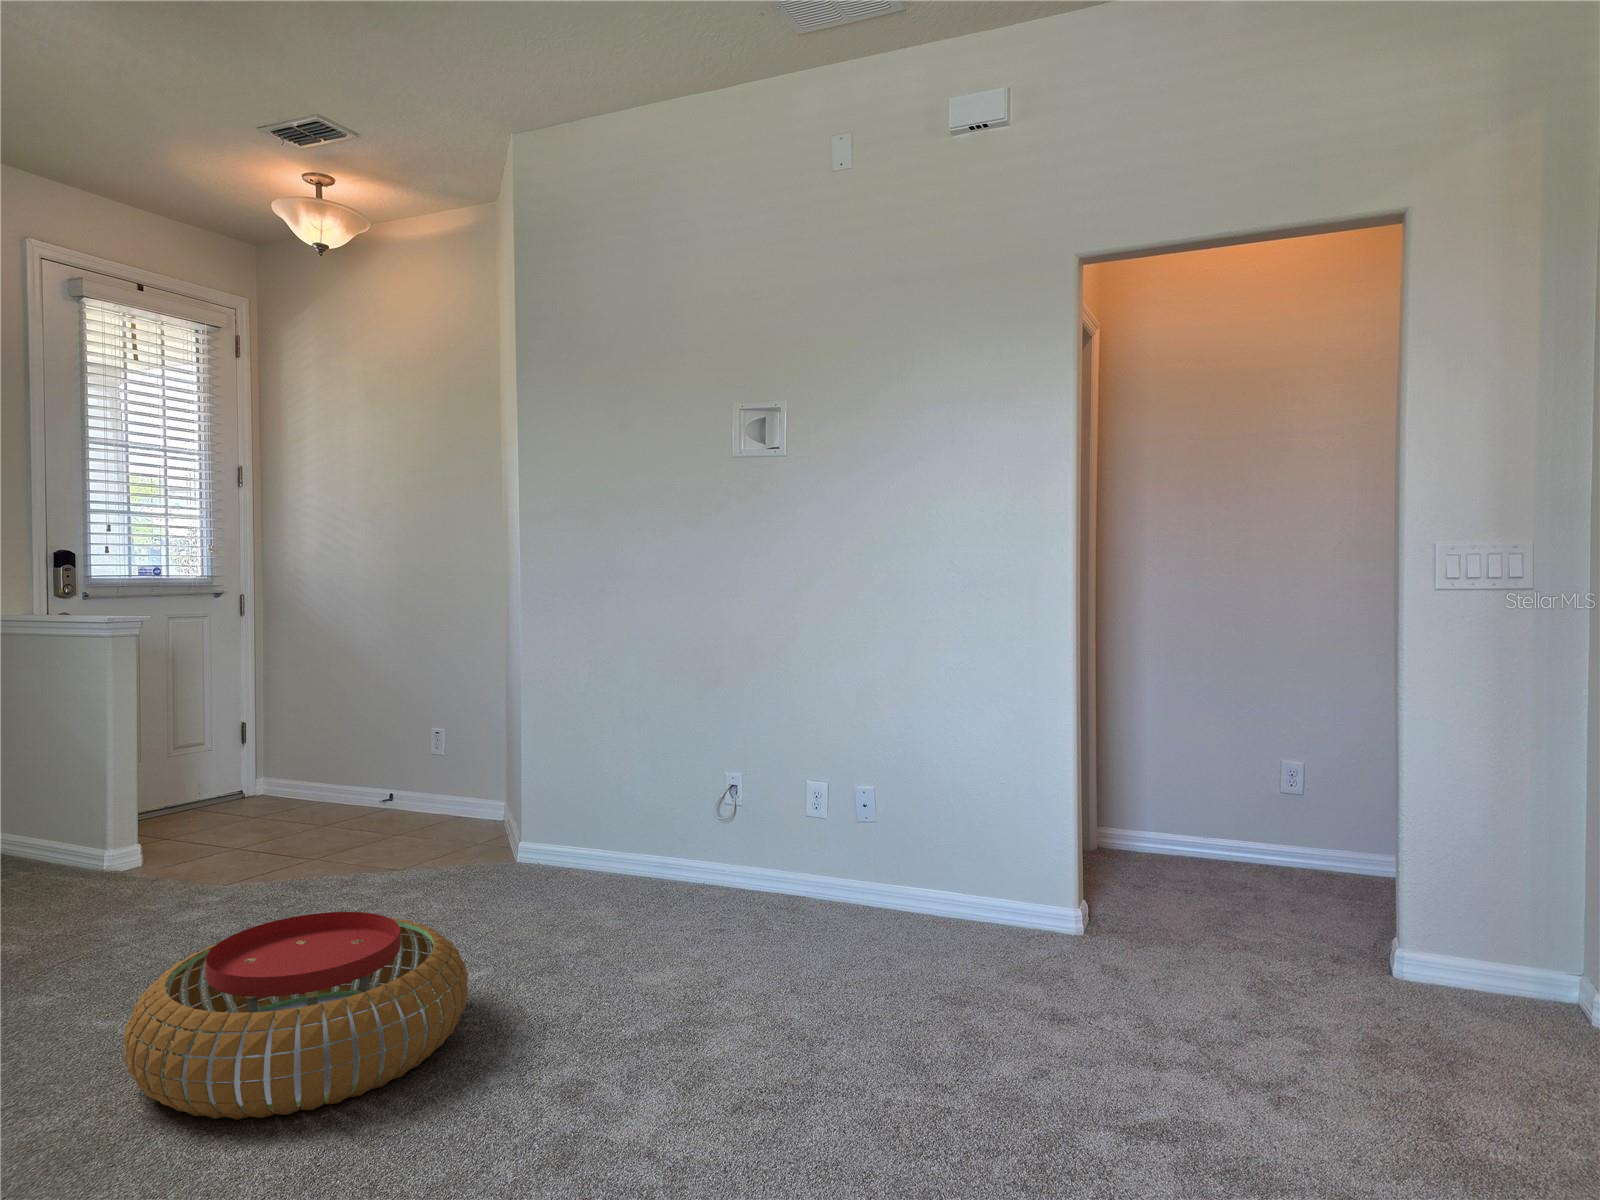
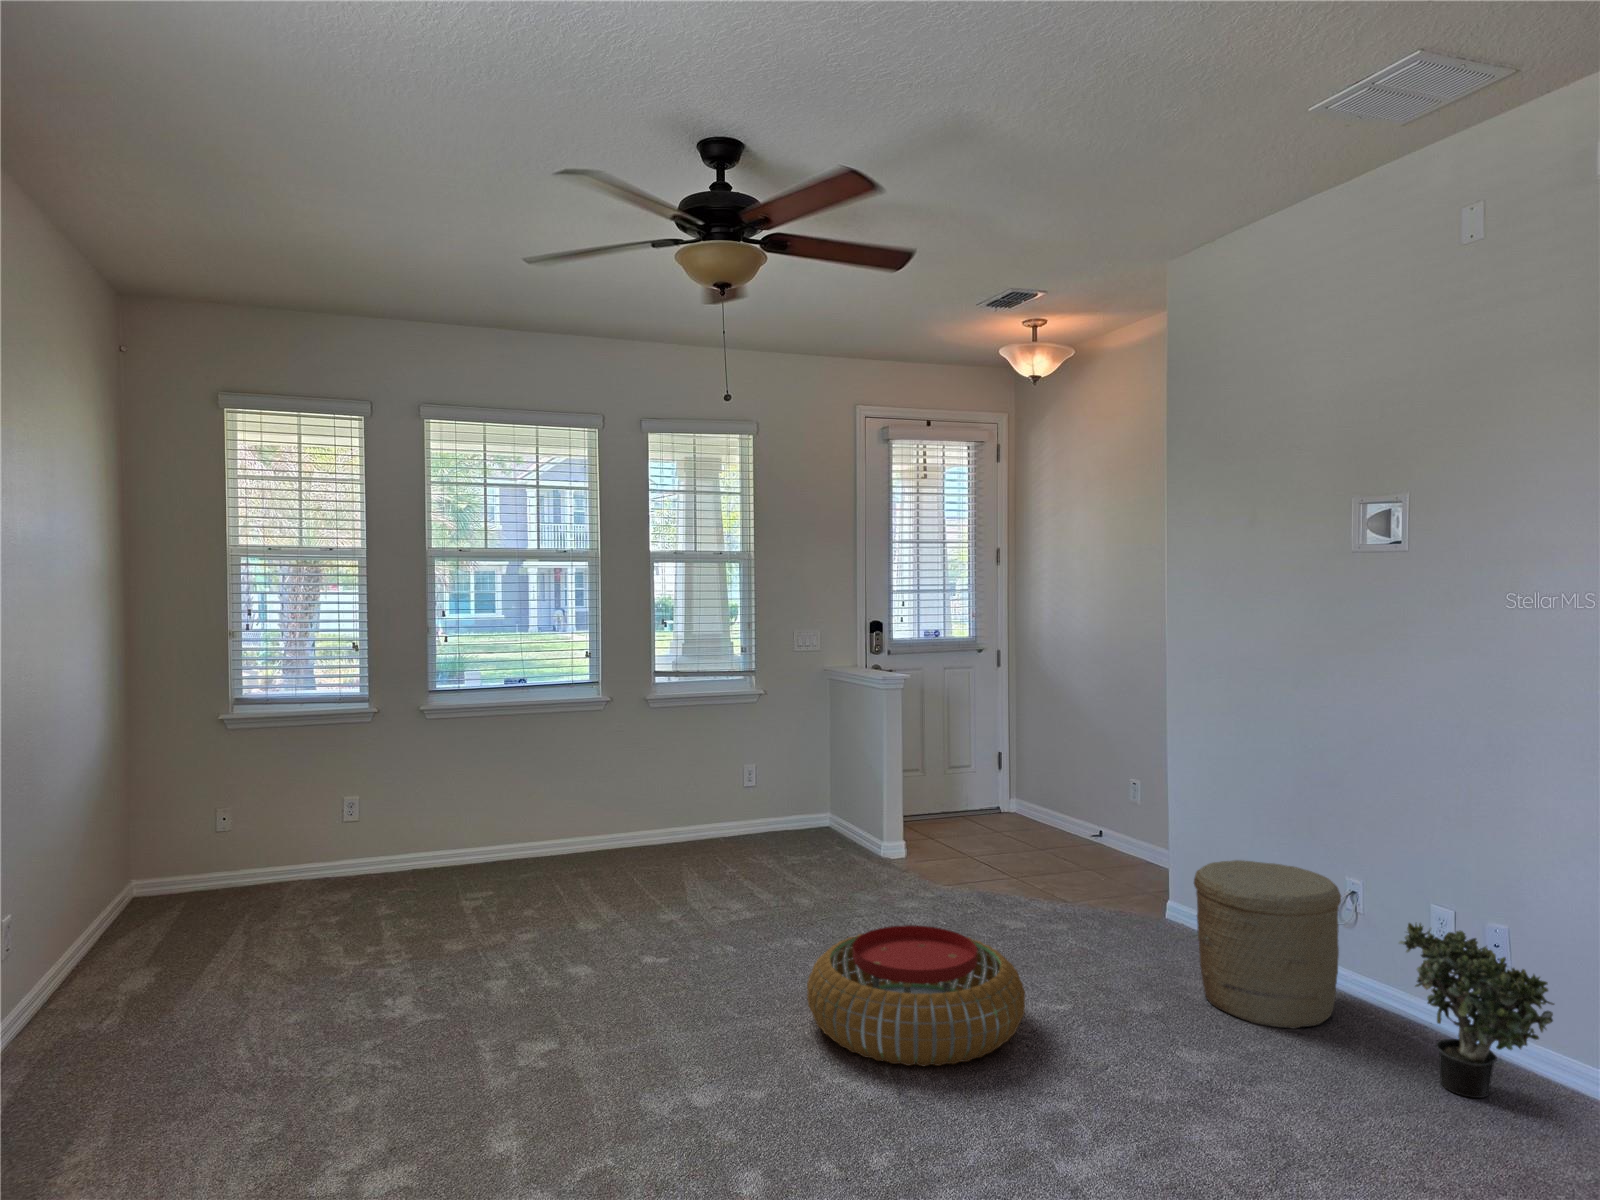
woven basket: none [598,766,735,926] -> present [1194,860,1341,1028]
potted plant: none [806,784,927,930] -> present [1399,923,1554,1098]

